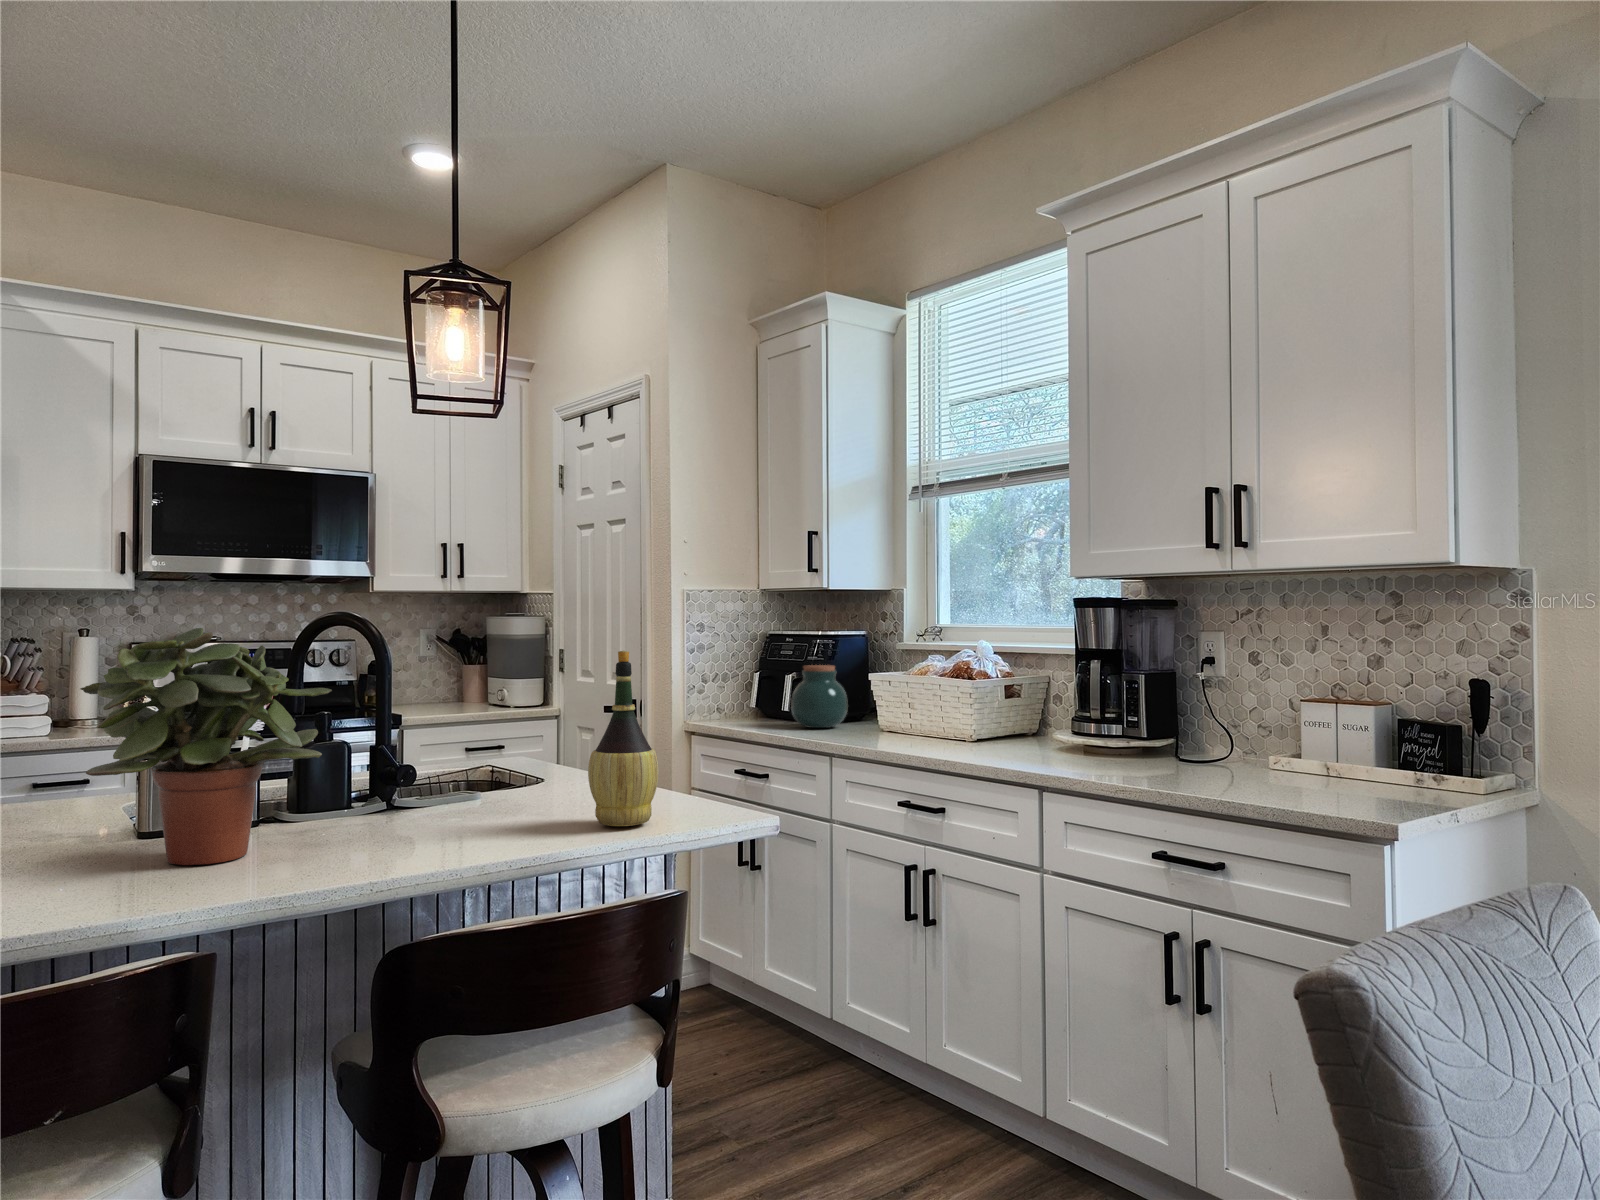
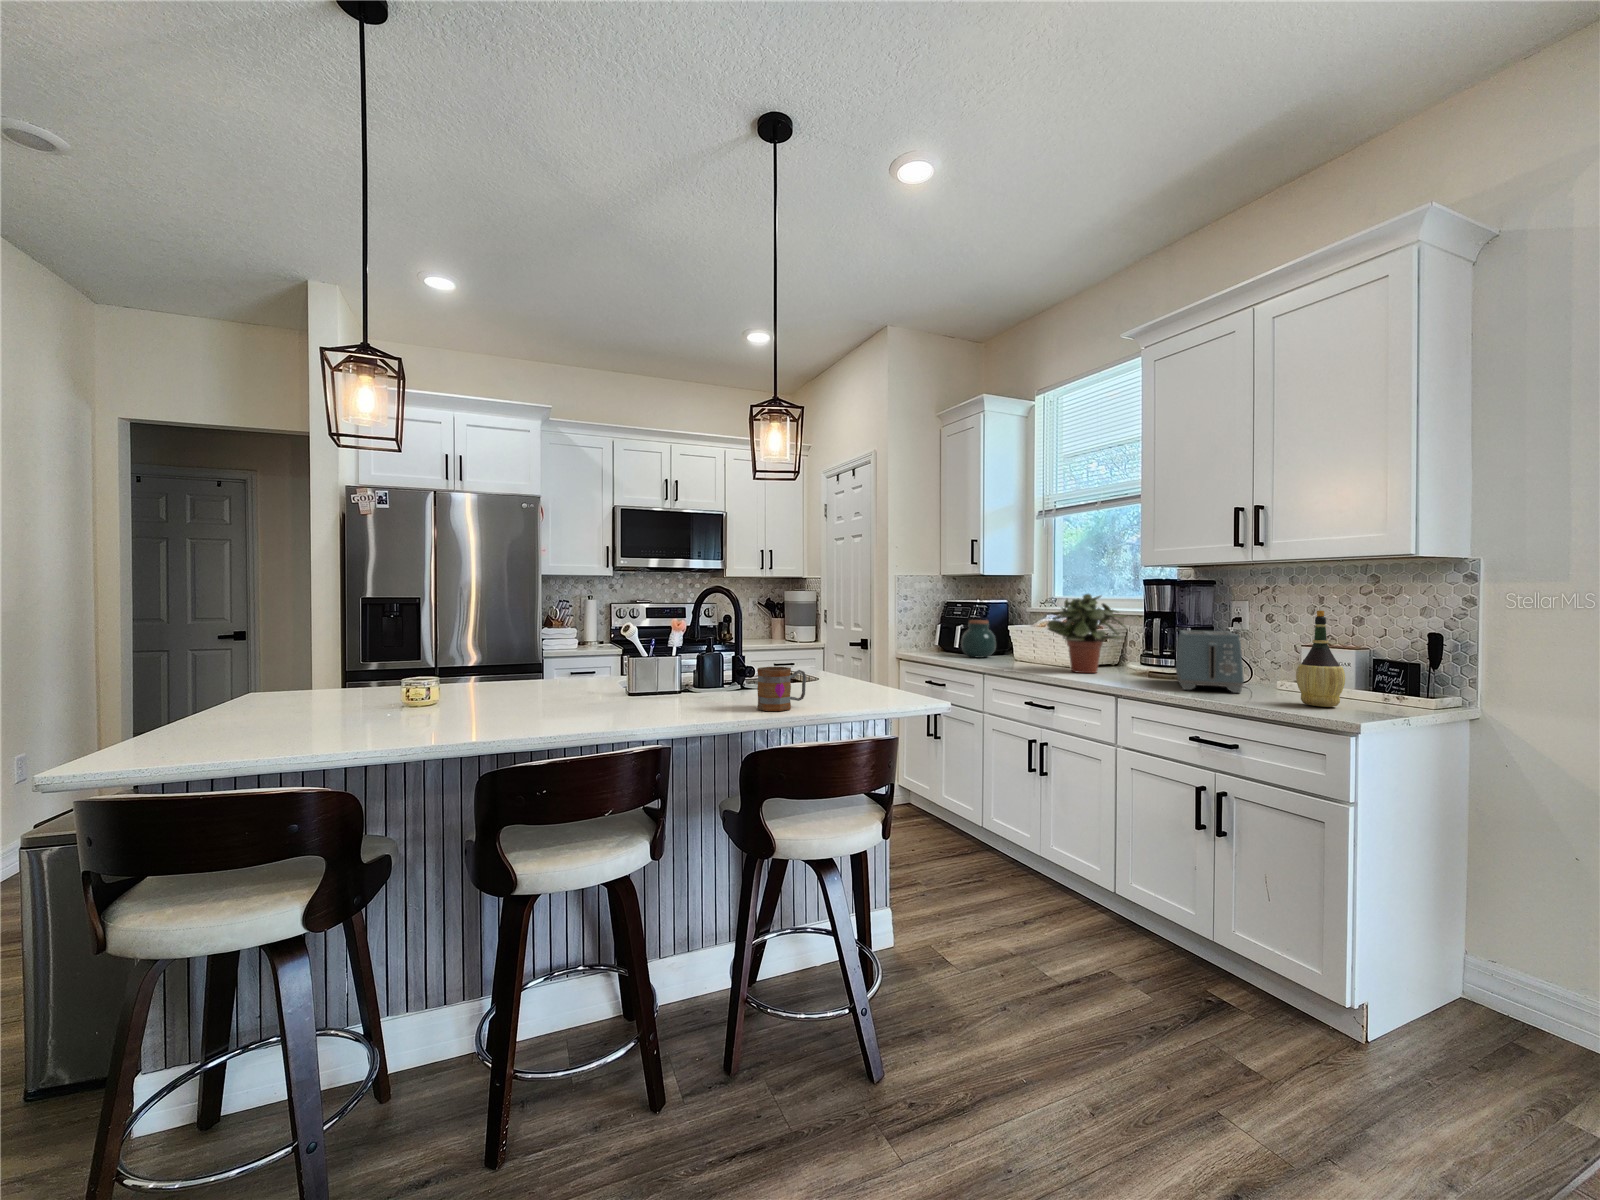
potted plant: present [80,628,332,865] -> present [1047,594,1126,673]
wine bottle: present [588,651,658,826] -> present [1296,610,1345,707]
toaster: none [1125,679,1227,778] -> present [1176,630,1244,693]
mug: none [410,768,511,858] -> present [757,667,806,711]

